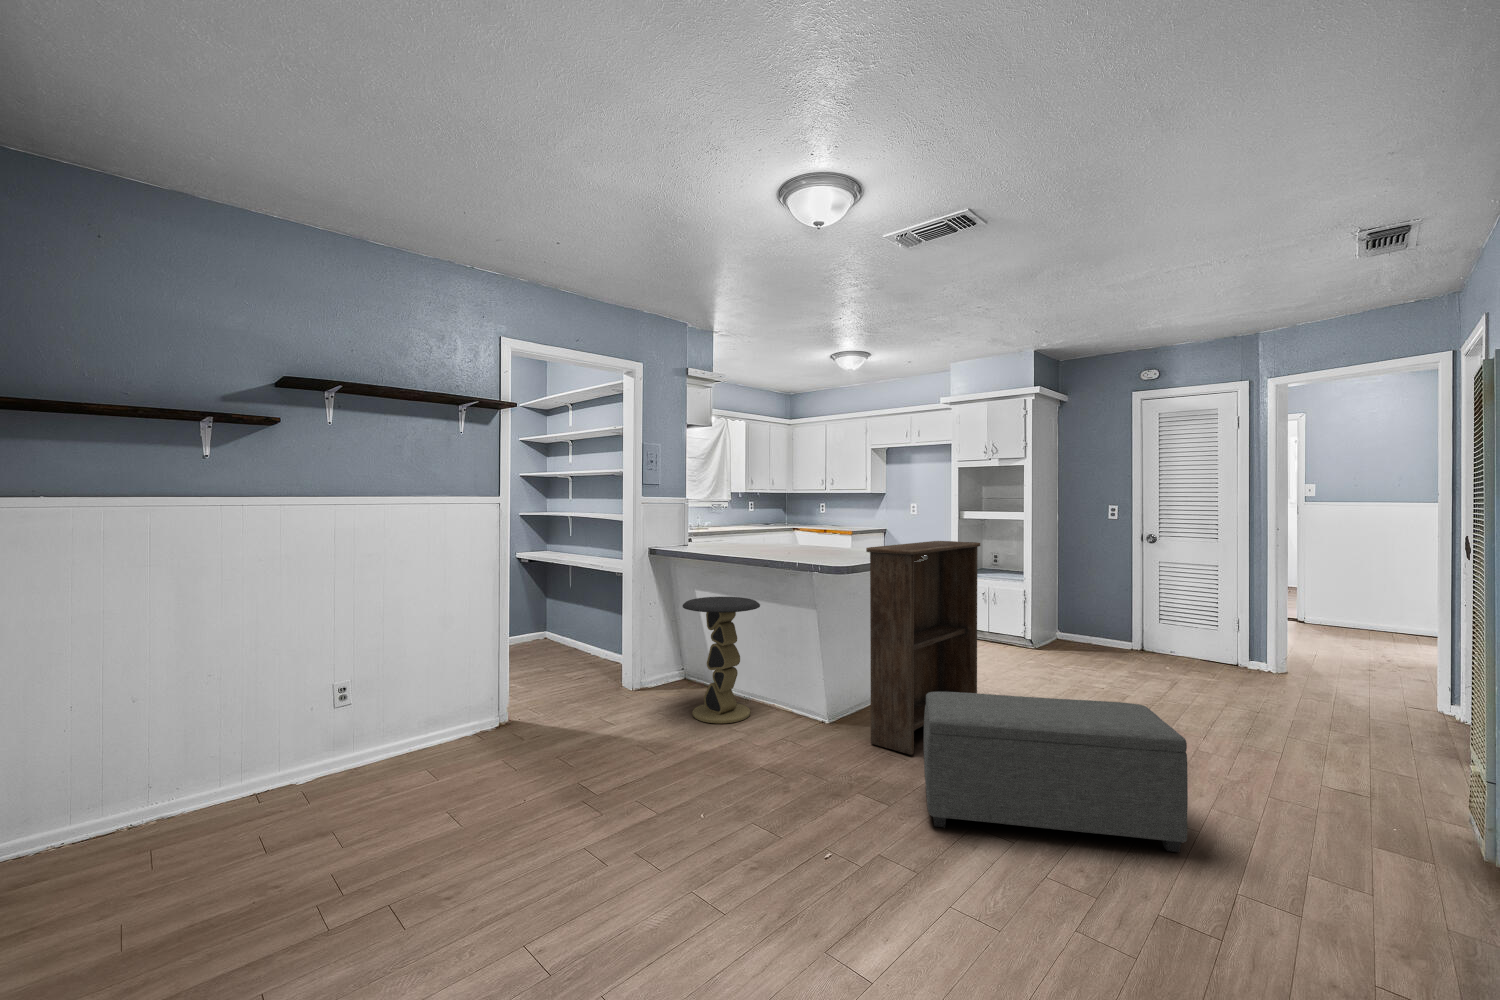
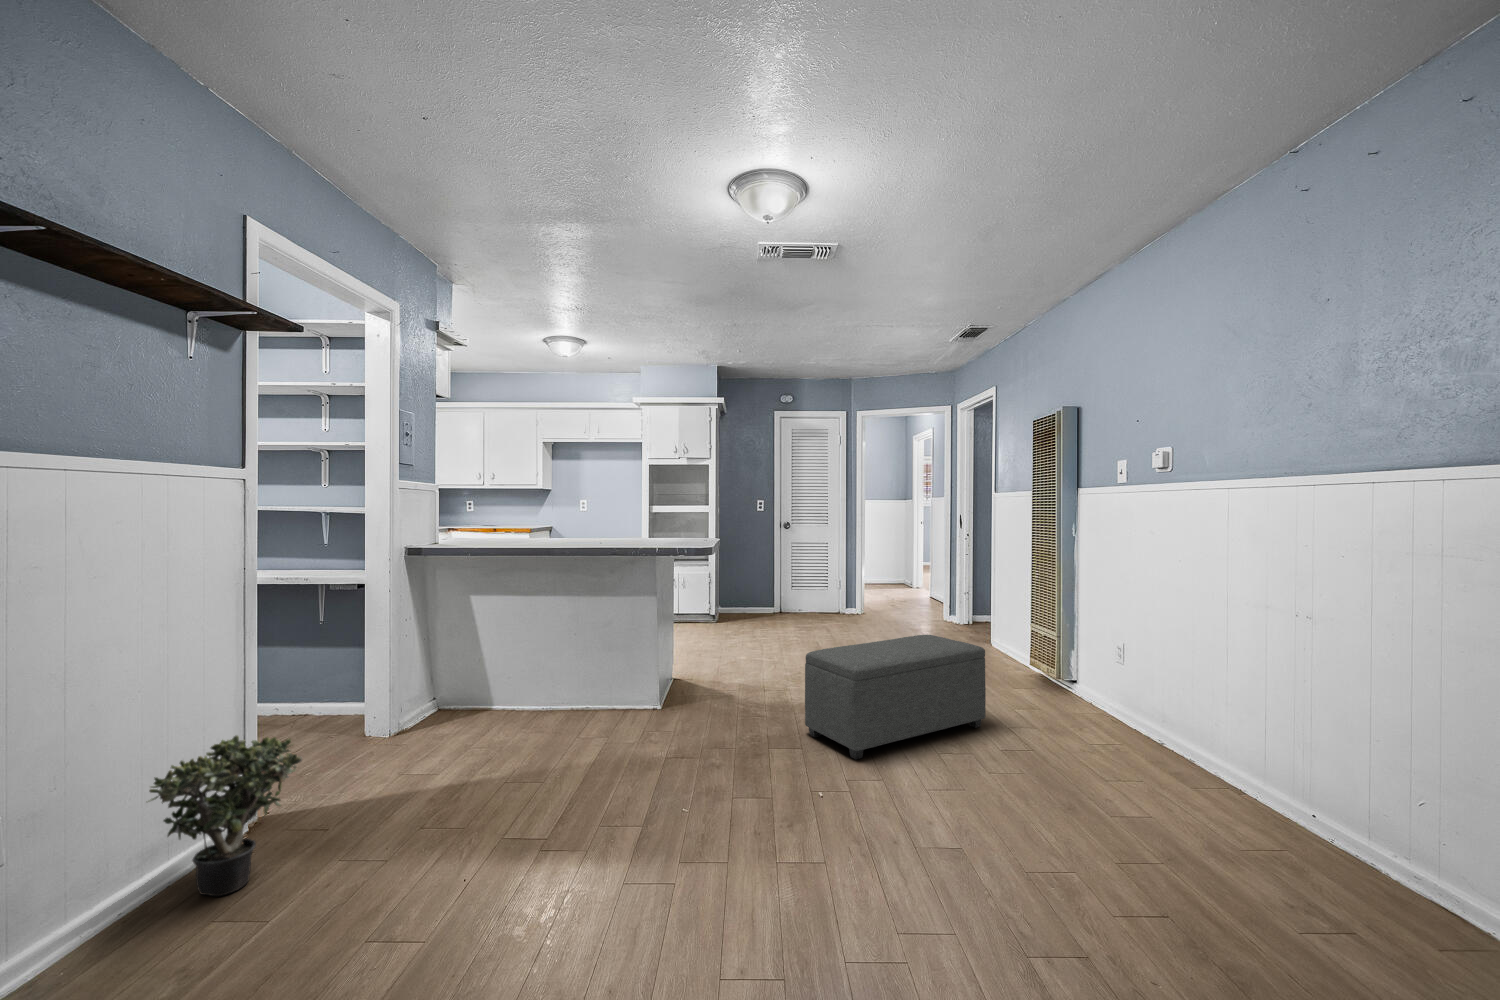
bookshelf: present [866,541,980,755] -> none [718,527,767,717]
side table: present [683,597,760,723] -> none [498,596,591,742]
potted plant: none [415,662,496,757] -> present [148,735,302,896]

